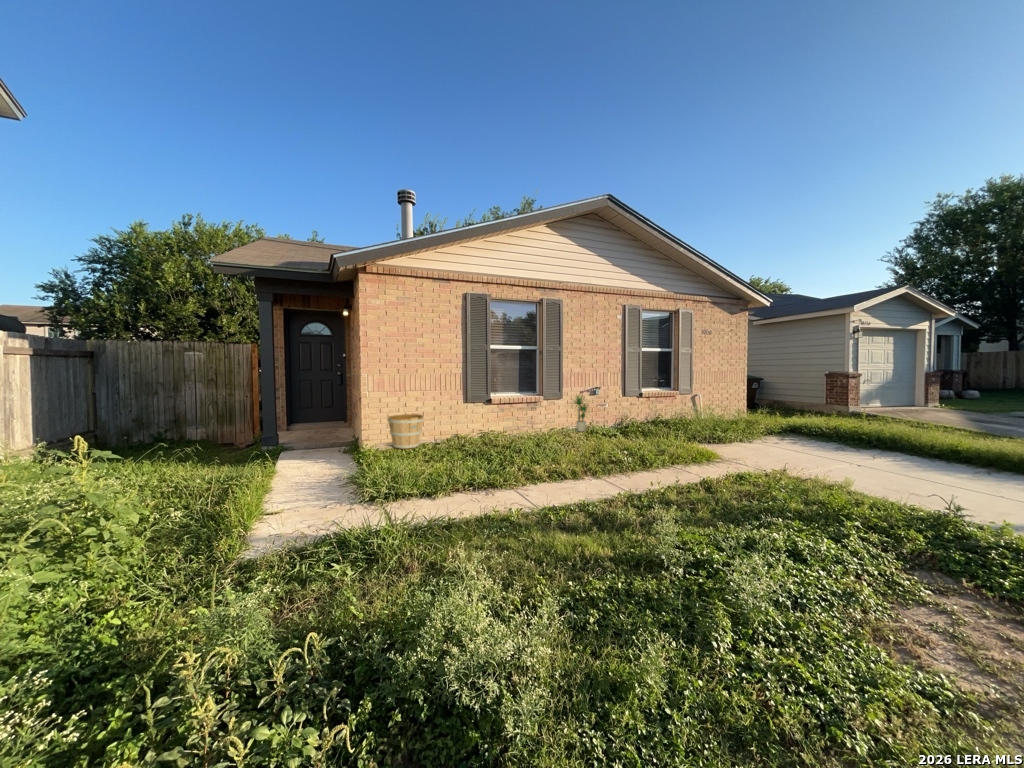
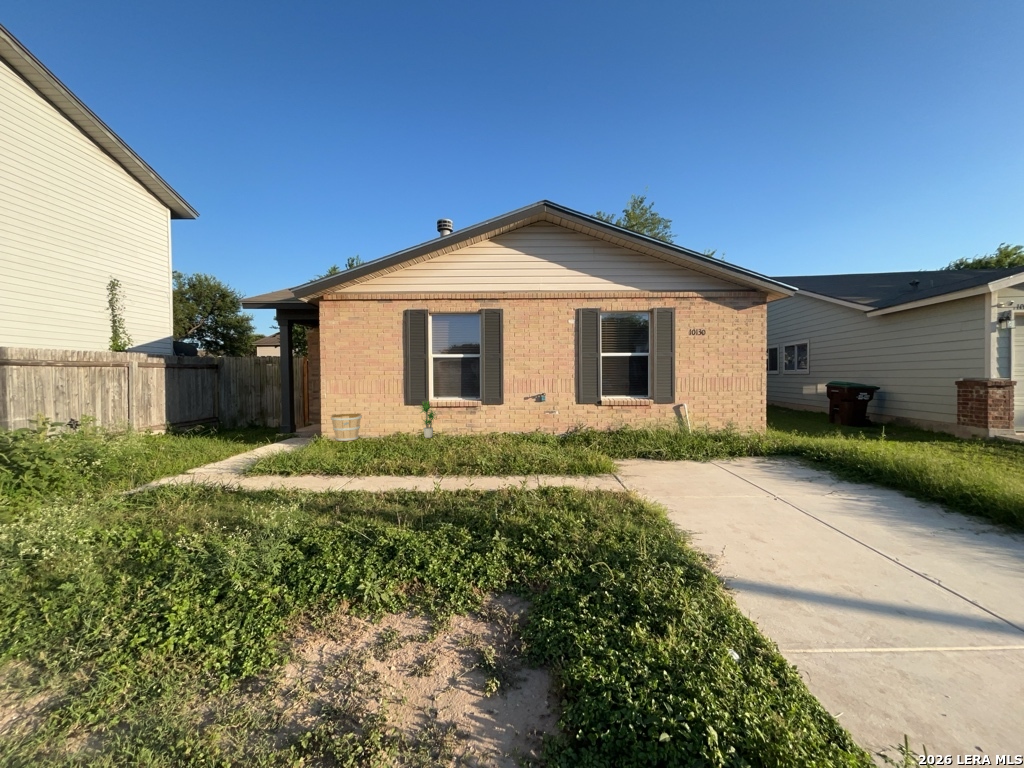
potted plant: present [574,395,588,432] -> present [420,402,436,438]

